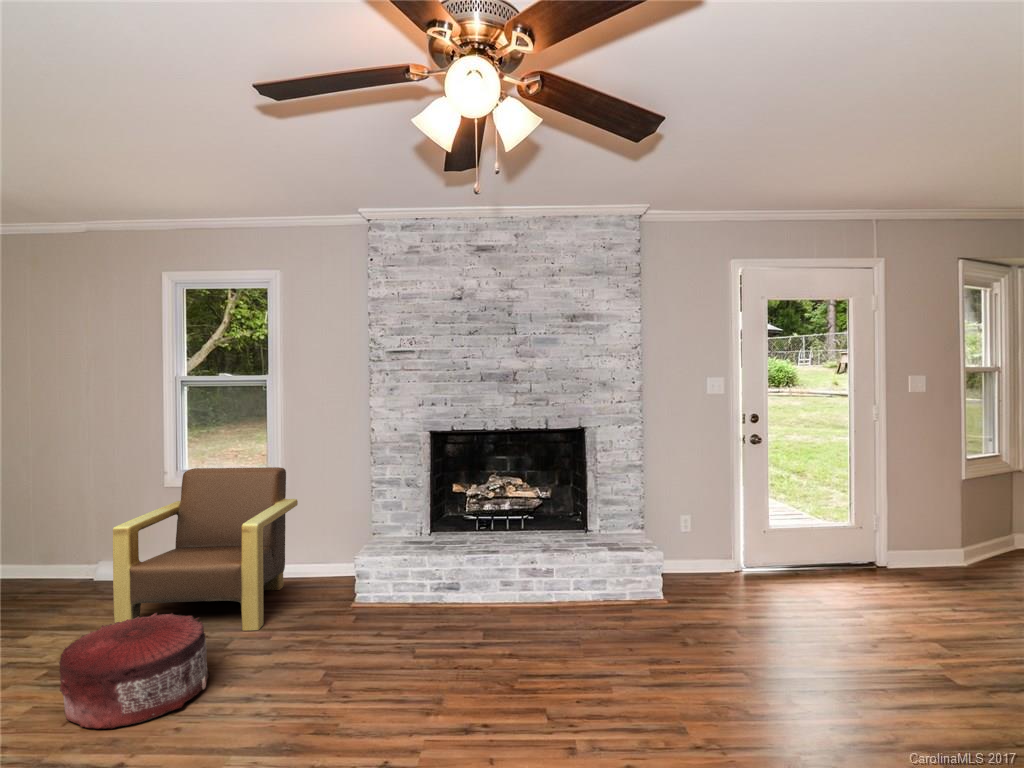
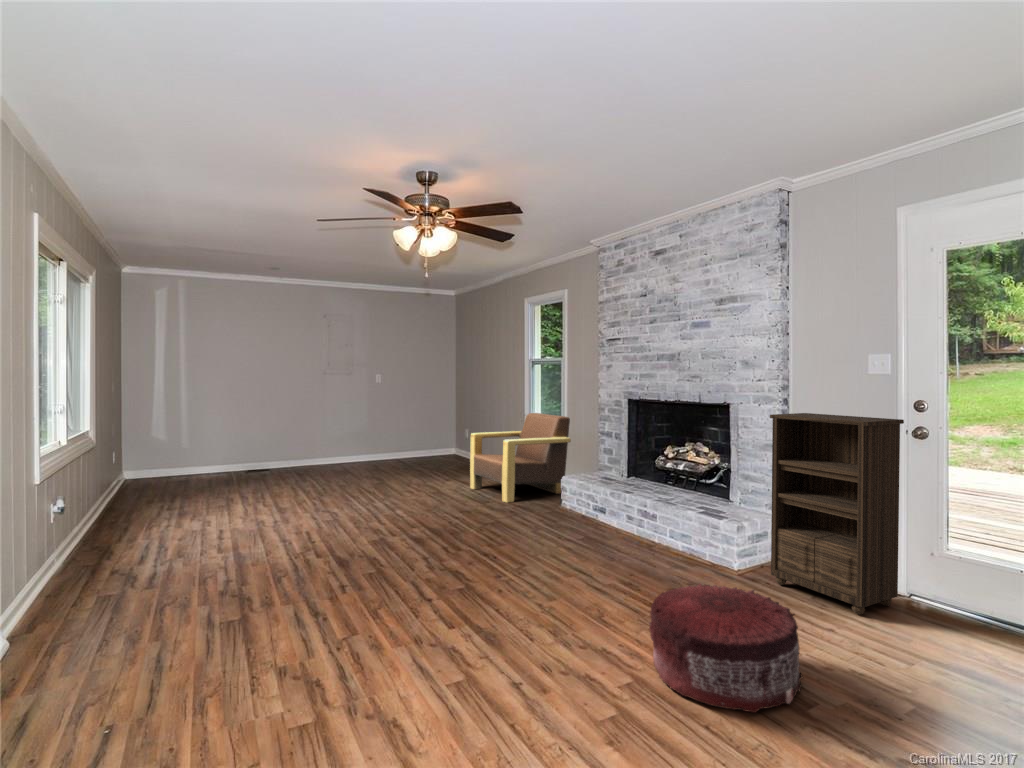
bookshelf: none [682,431,786,596] -> present [770,413,904,615]
pouf: present [59,613,209,729] -> present [649,584,803,713]

